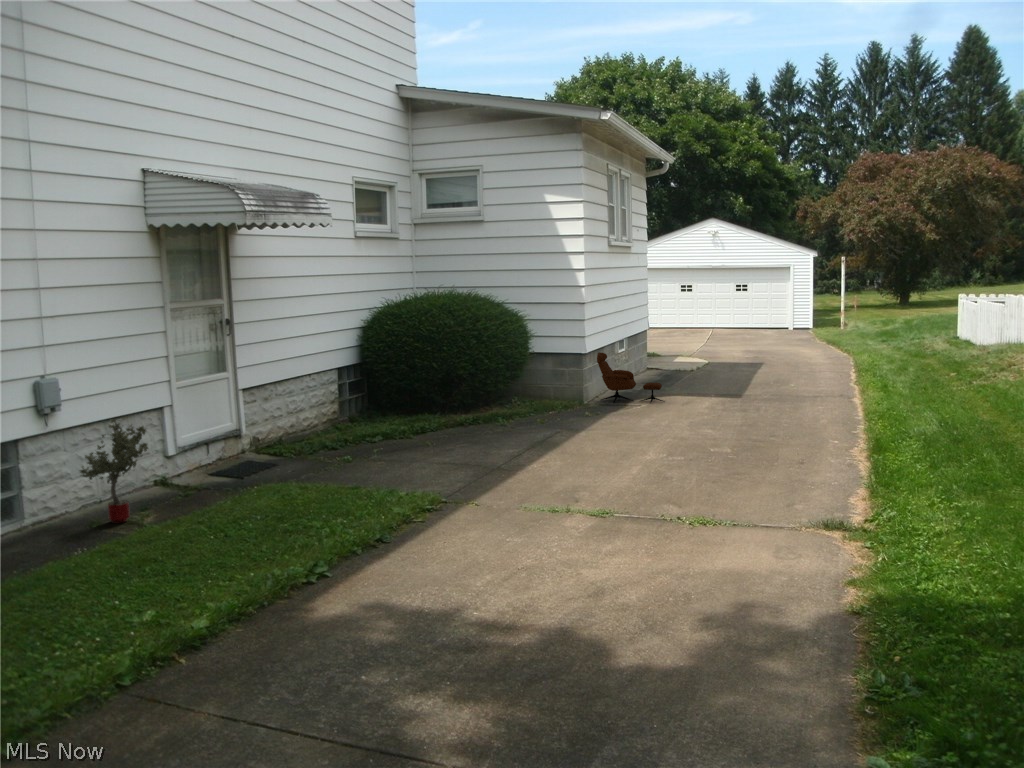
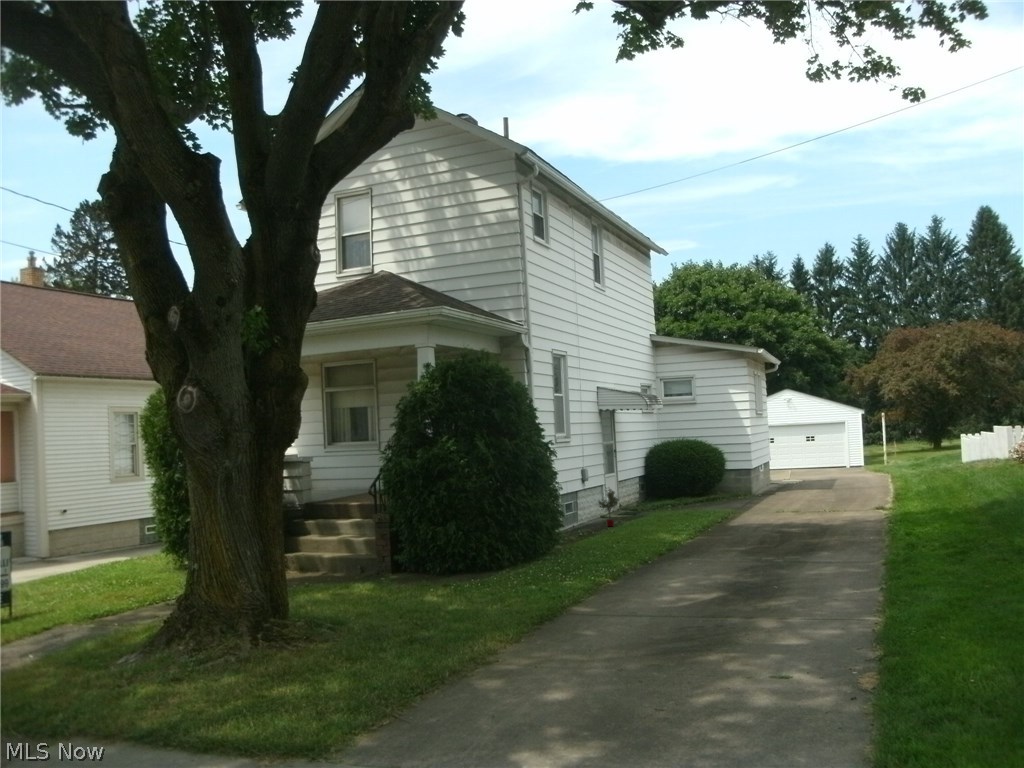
lounge chair: present [597,352,665,403] -> none [756,470,794,496]

